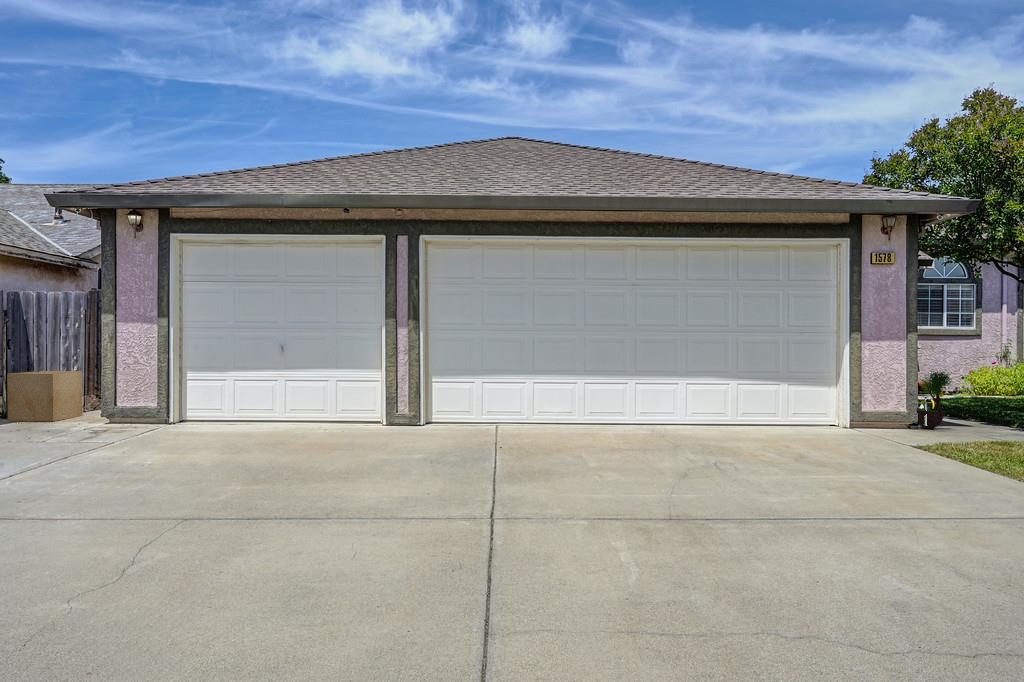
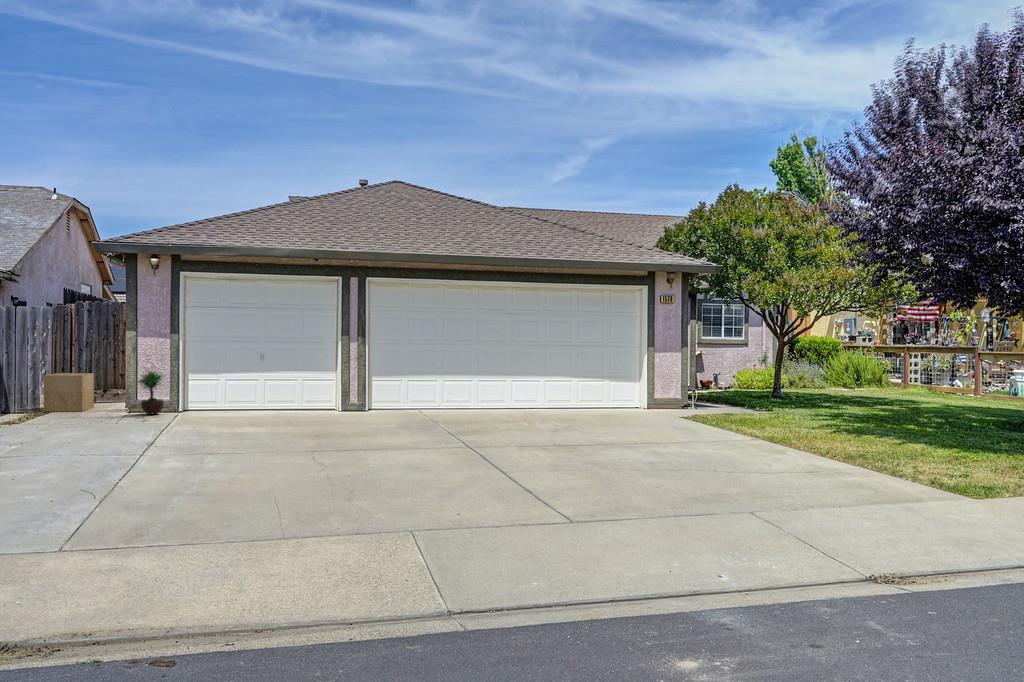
potted tree: present [917,371,952,429] -> present [139,372,164,414]

